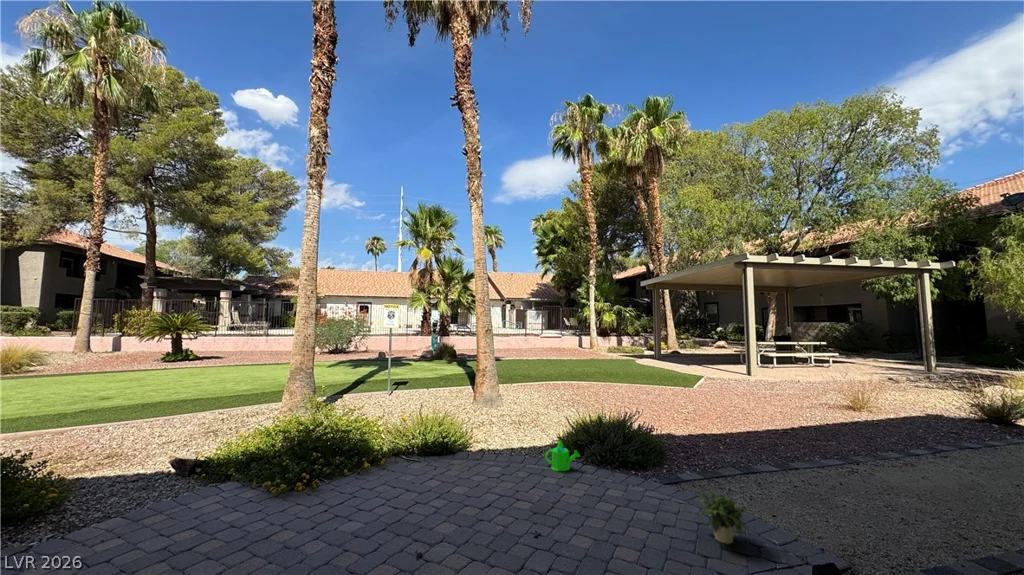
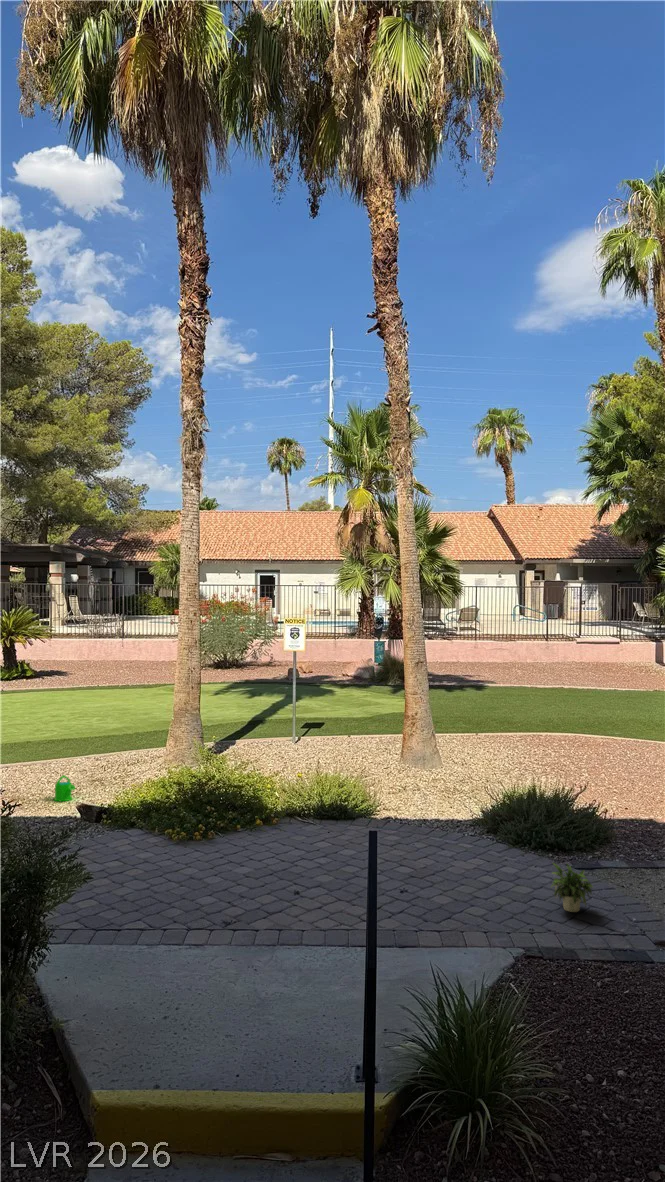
watering can: present [545,441,580,471] -> present [54,775,75,801]

